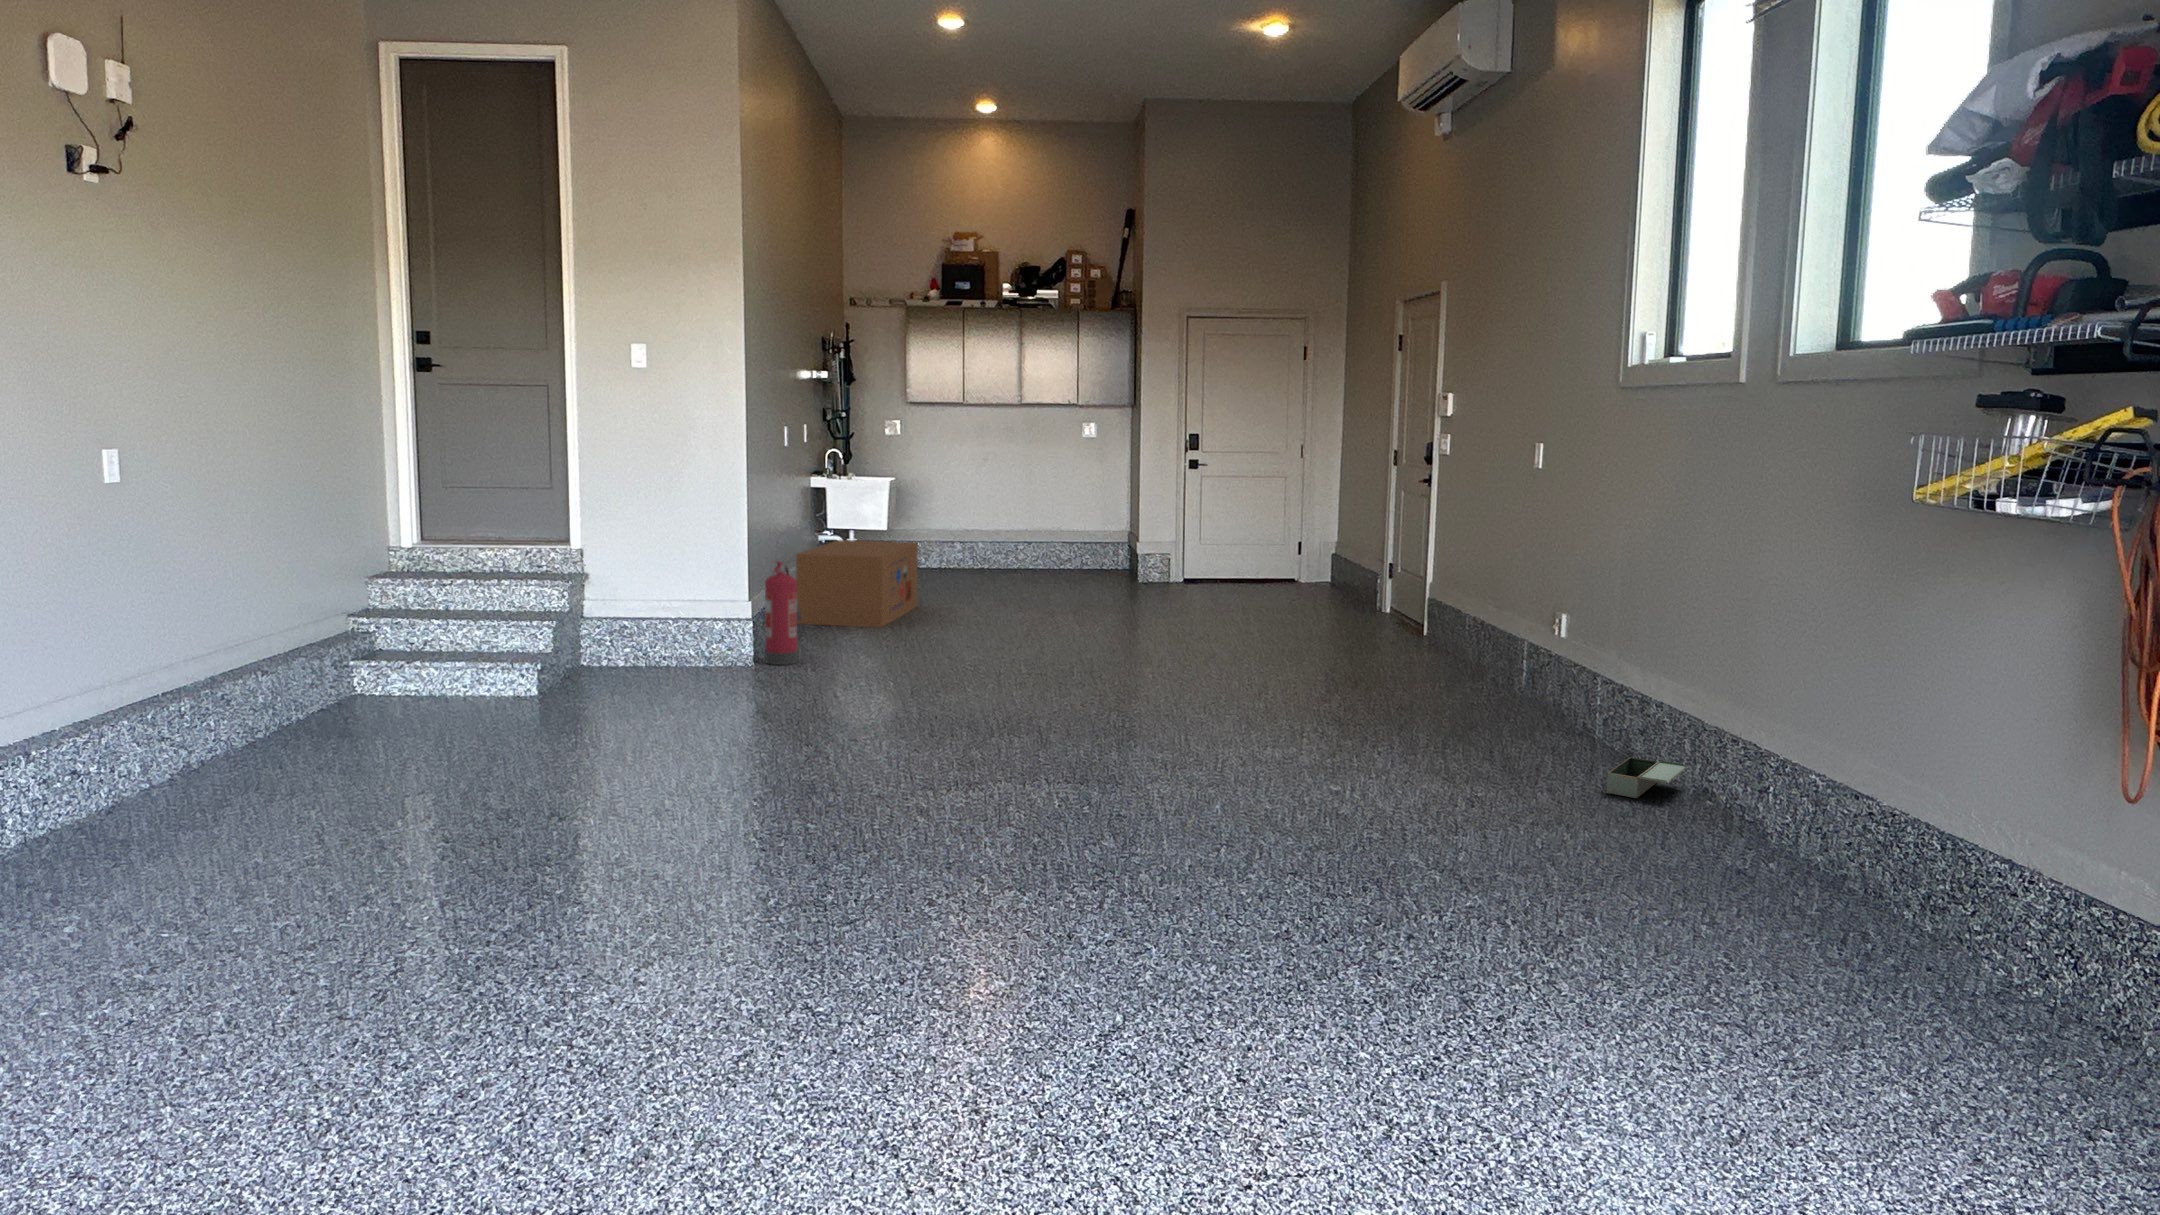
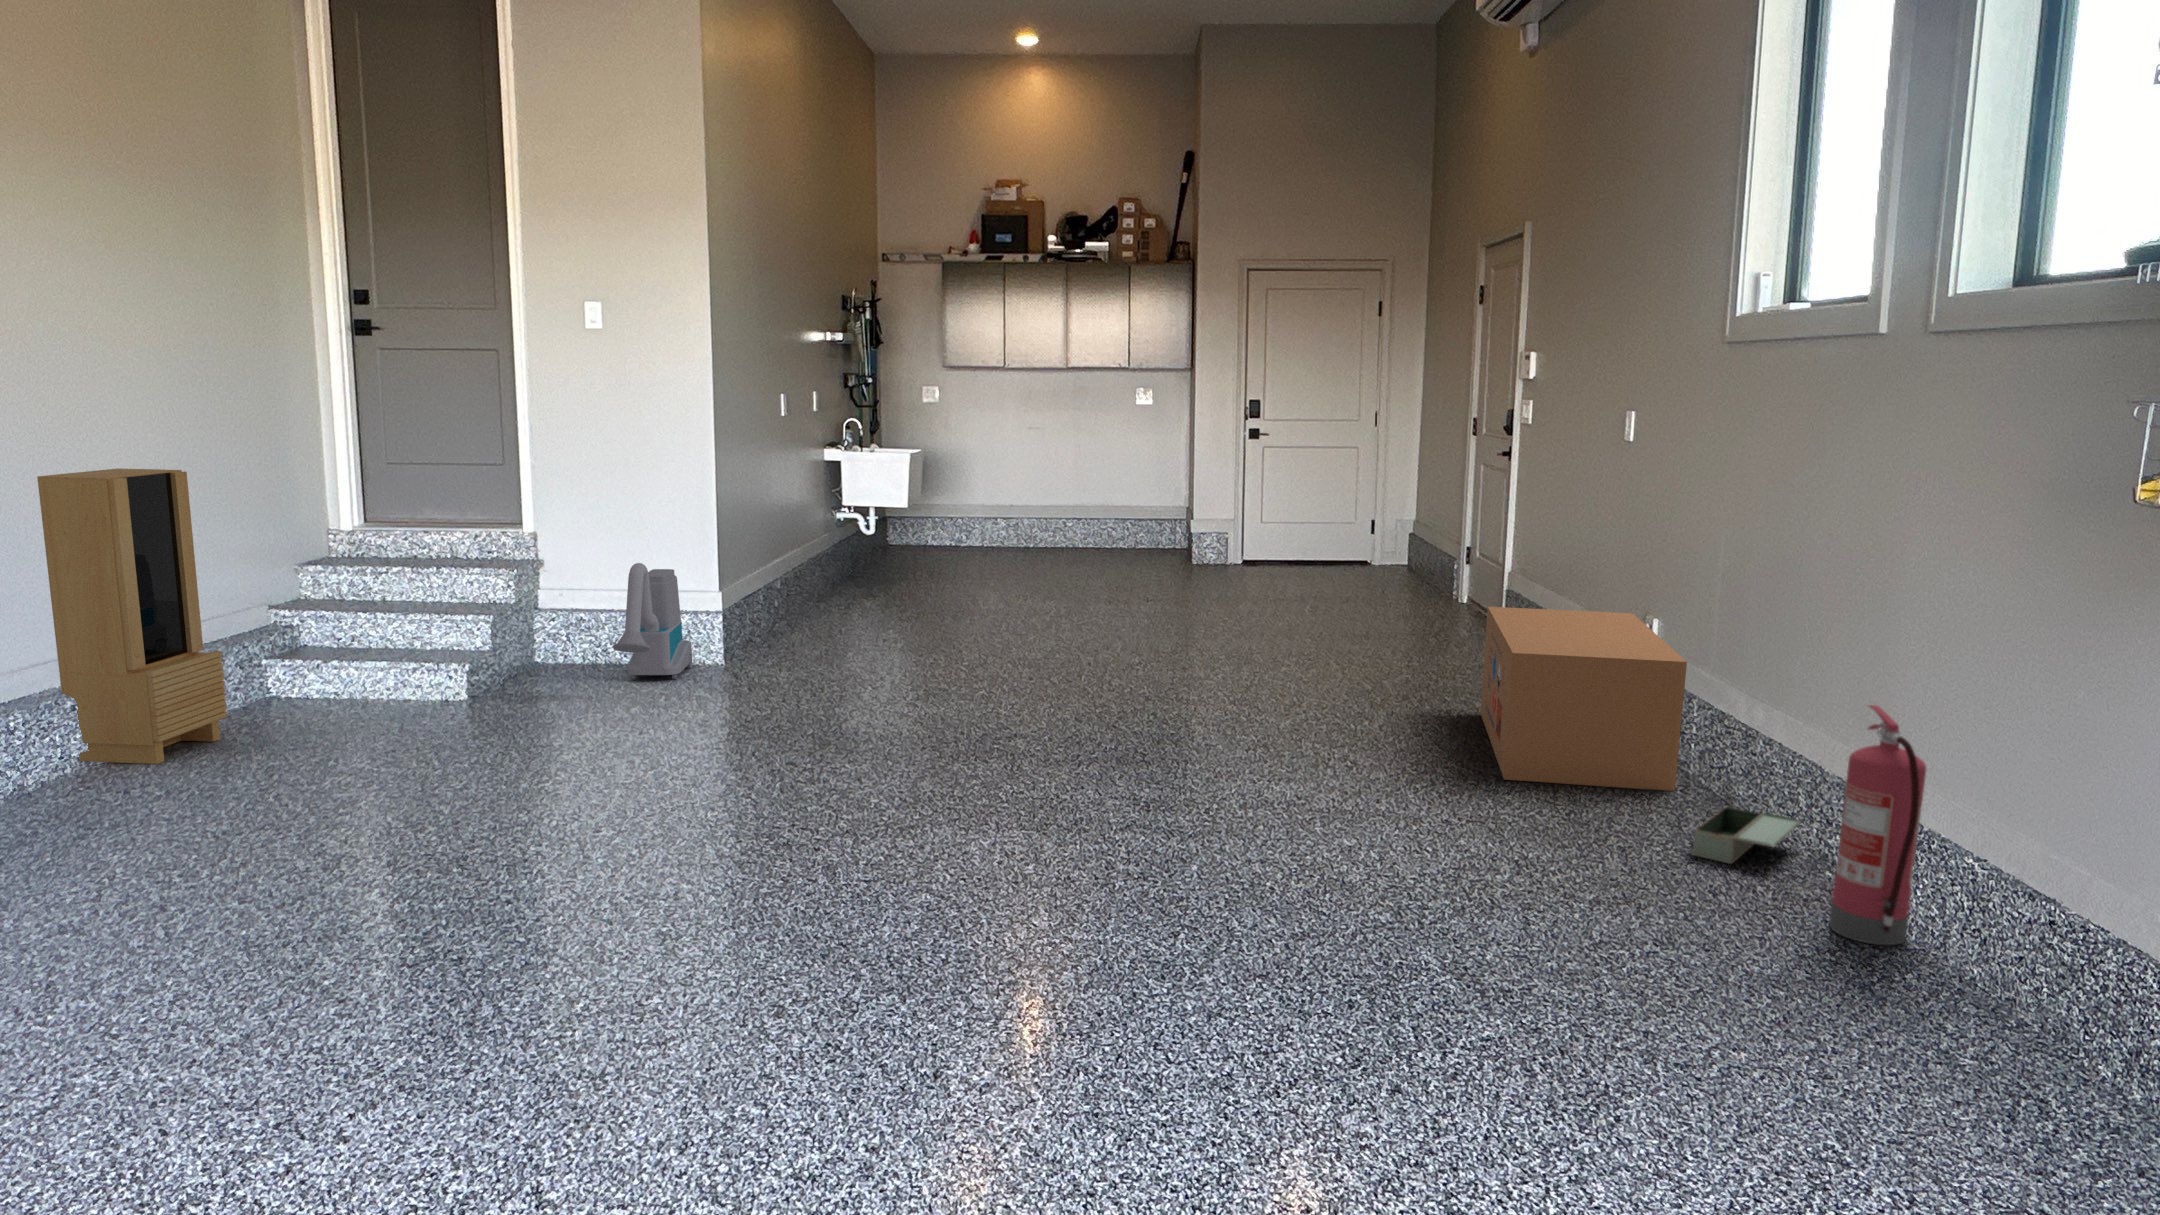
storage cabinet: none [195,488,341,748] -> present [37,468,227,764]
cardboard box: present [796,540,918,627] -> present [1481,607,1687,791]
fire extinguisher: present [765,561,798,665] -> present [1829,705,1927,945]
vacuum cleaner: none [672,574,726,679] -> present [613,563,692,679]

